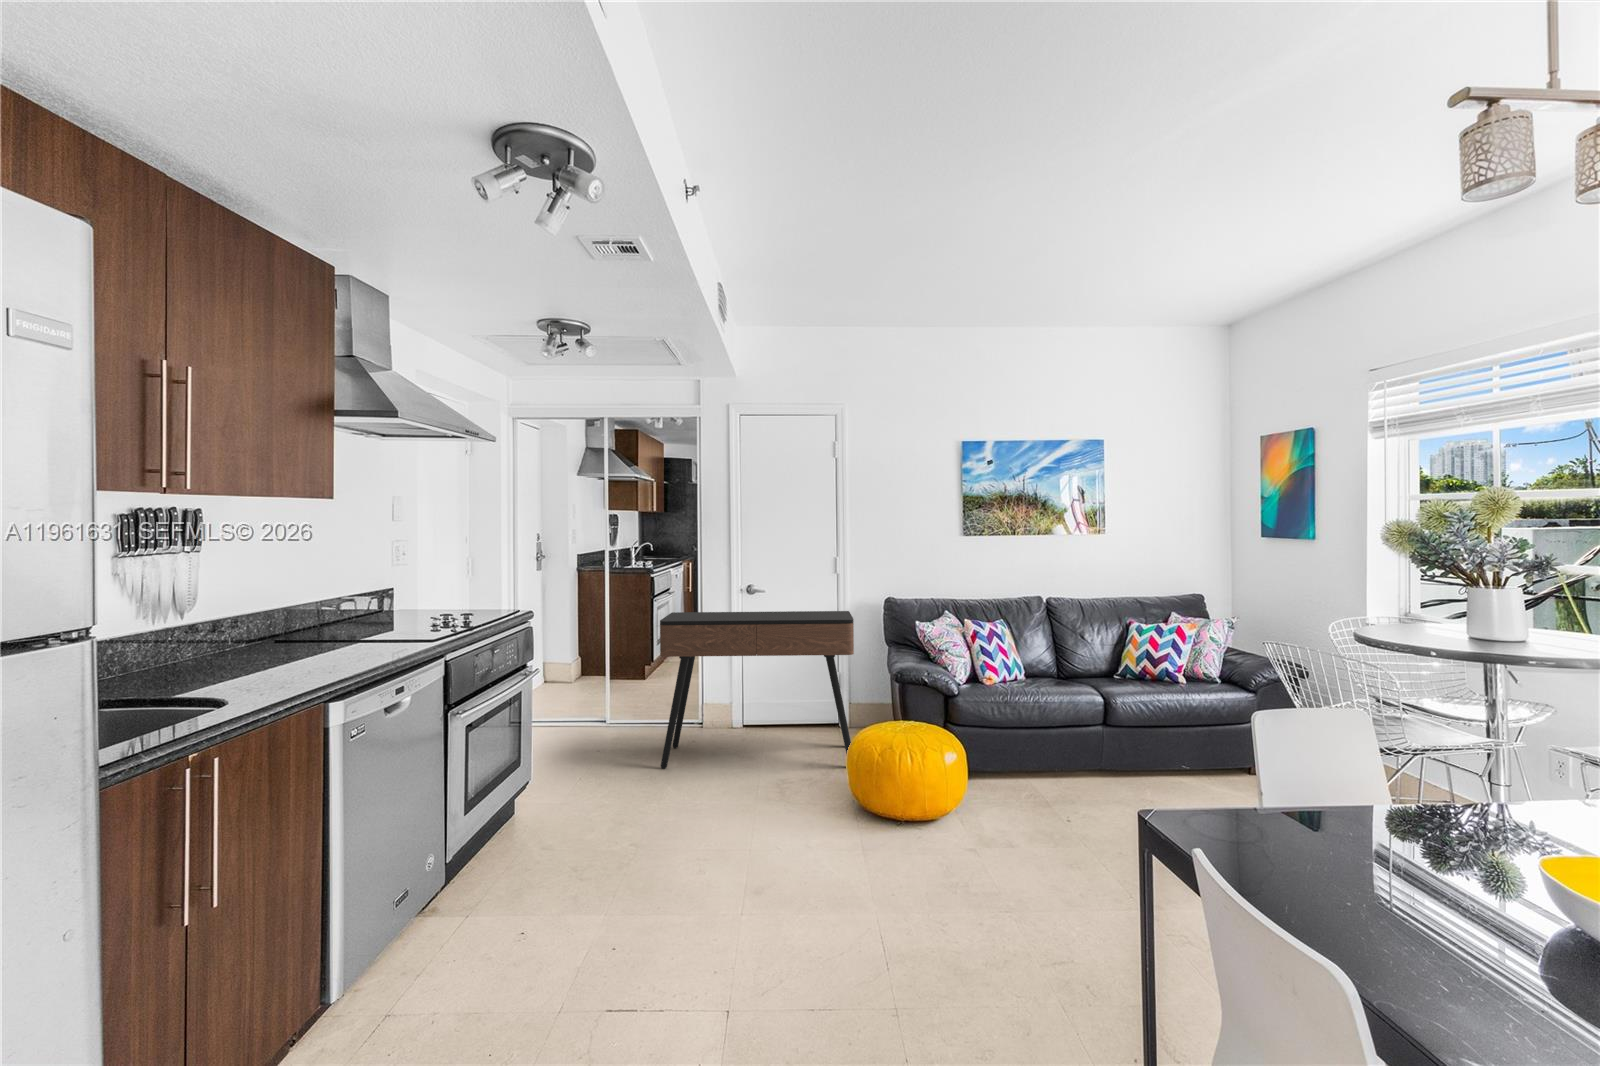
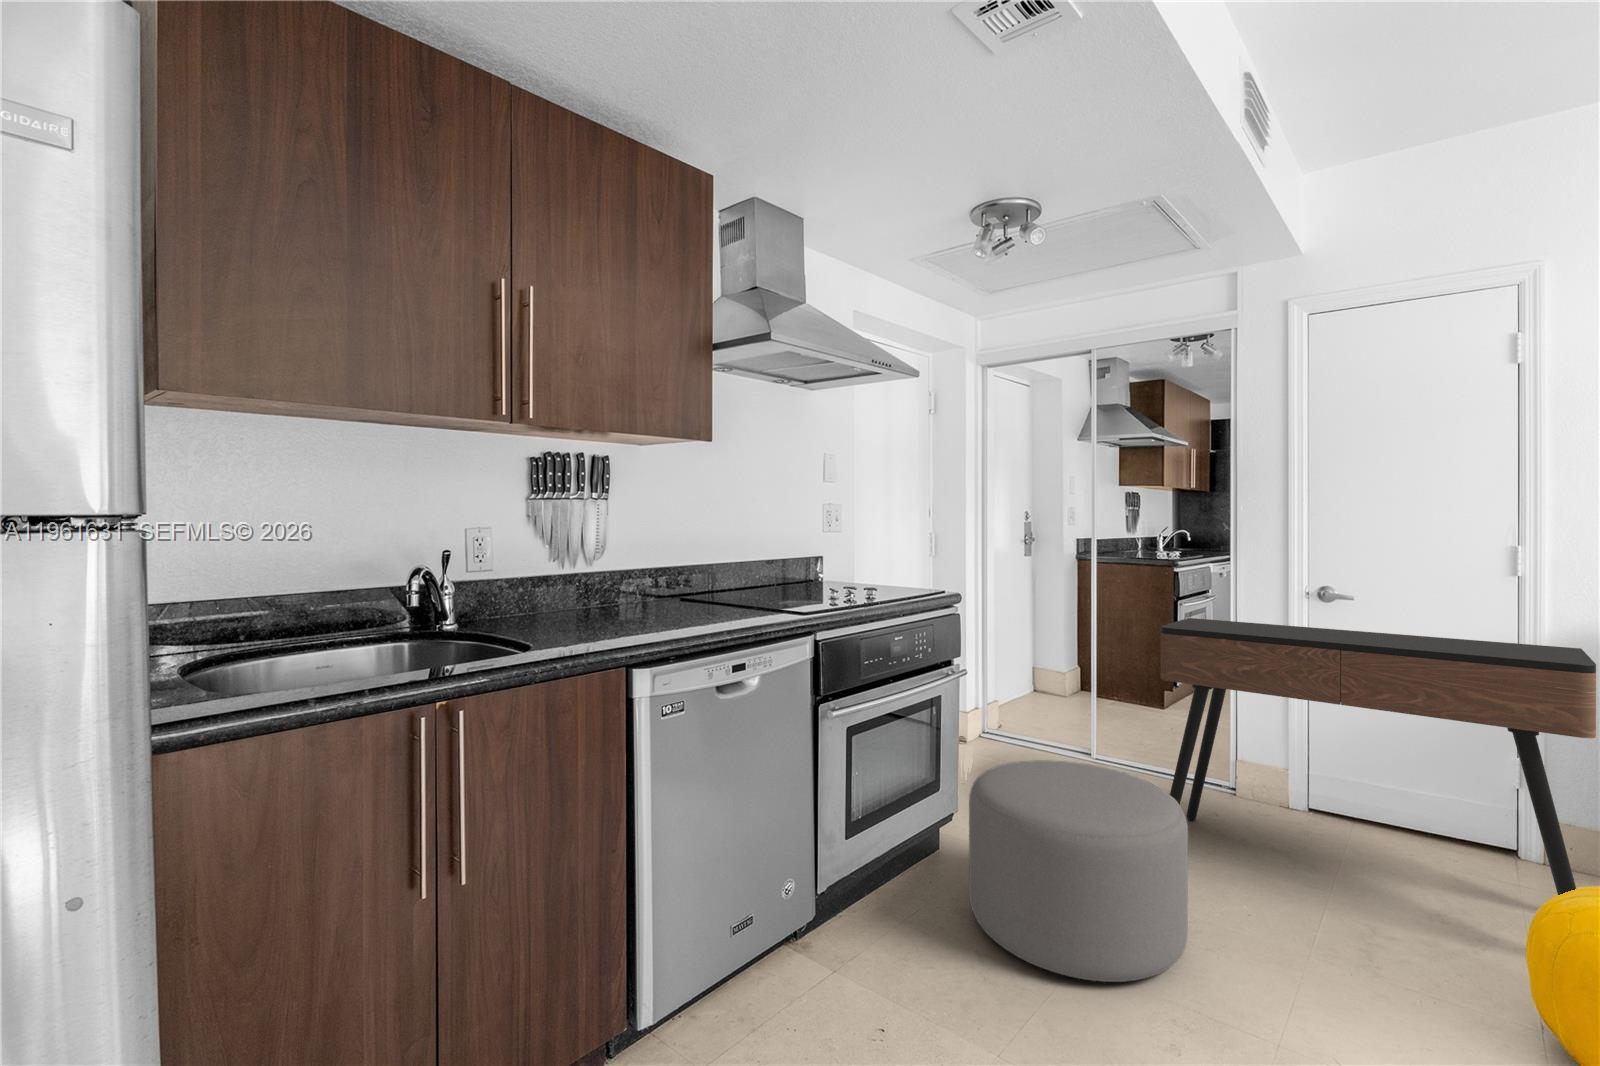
ottoman: none [552,720,692,854] -> present [969,760,1188,982]

